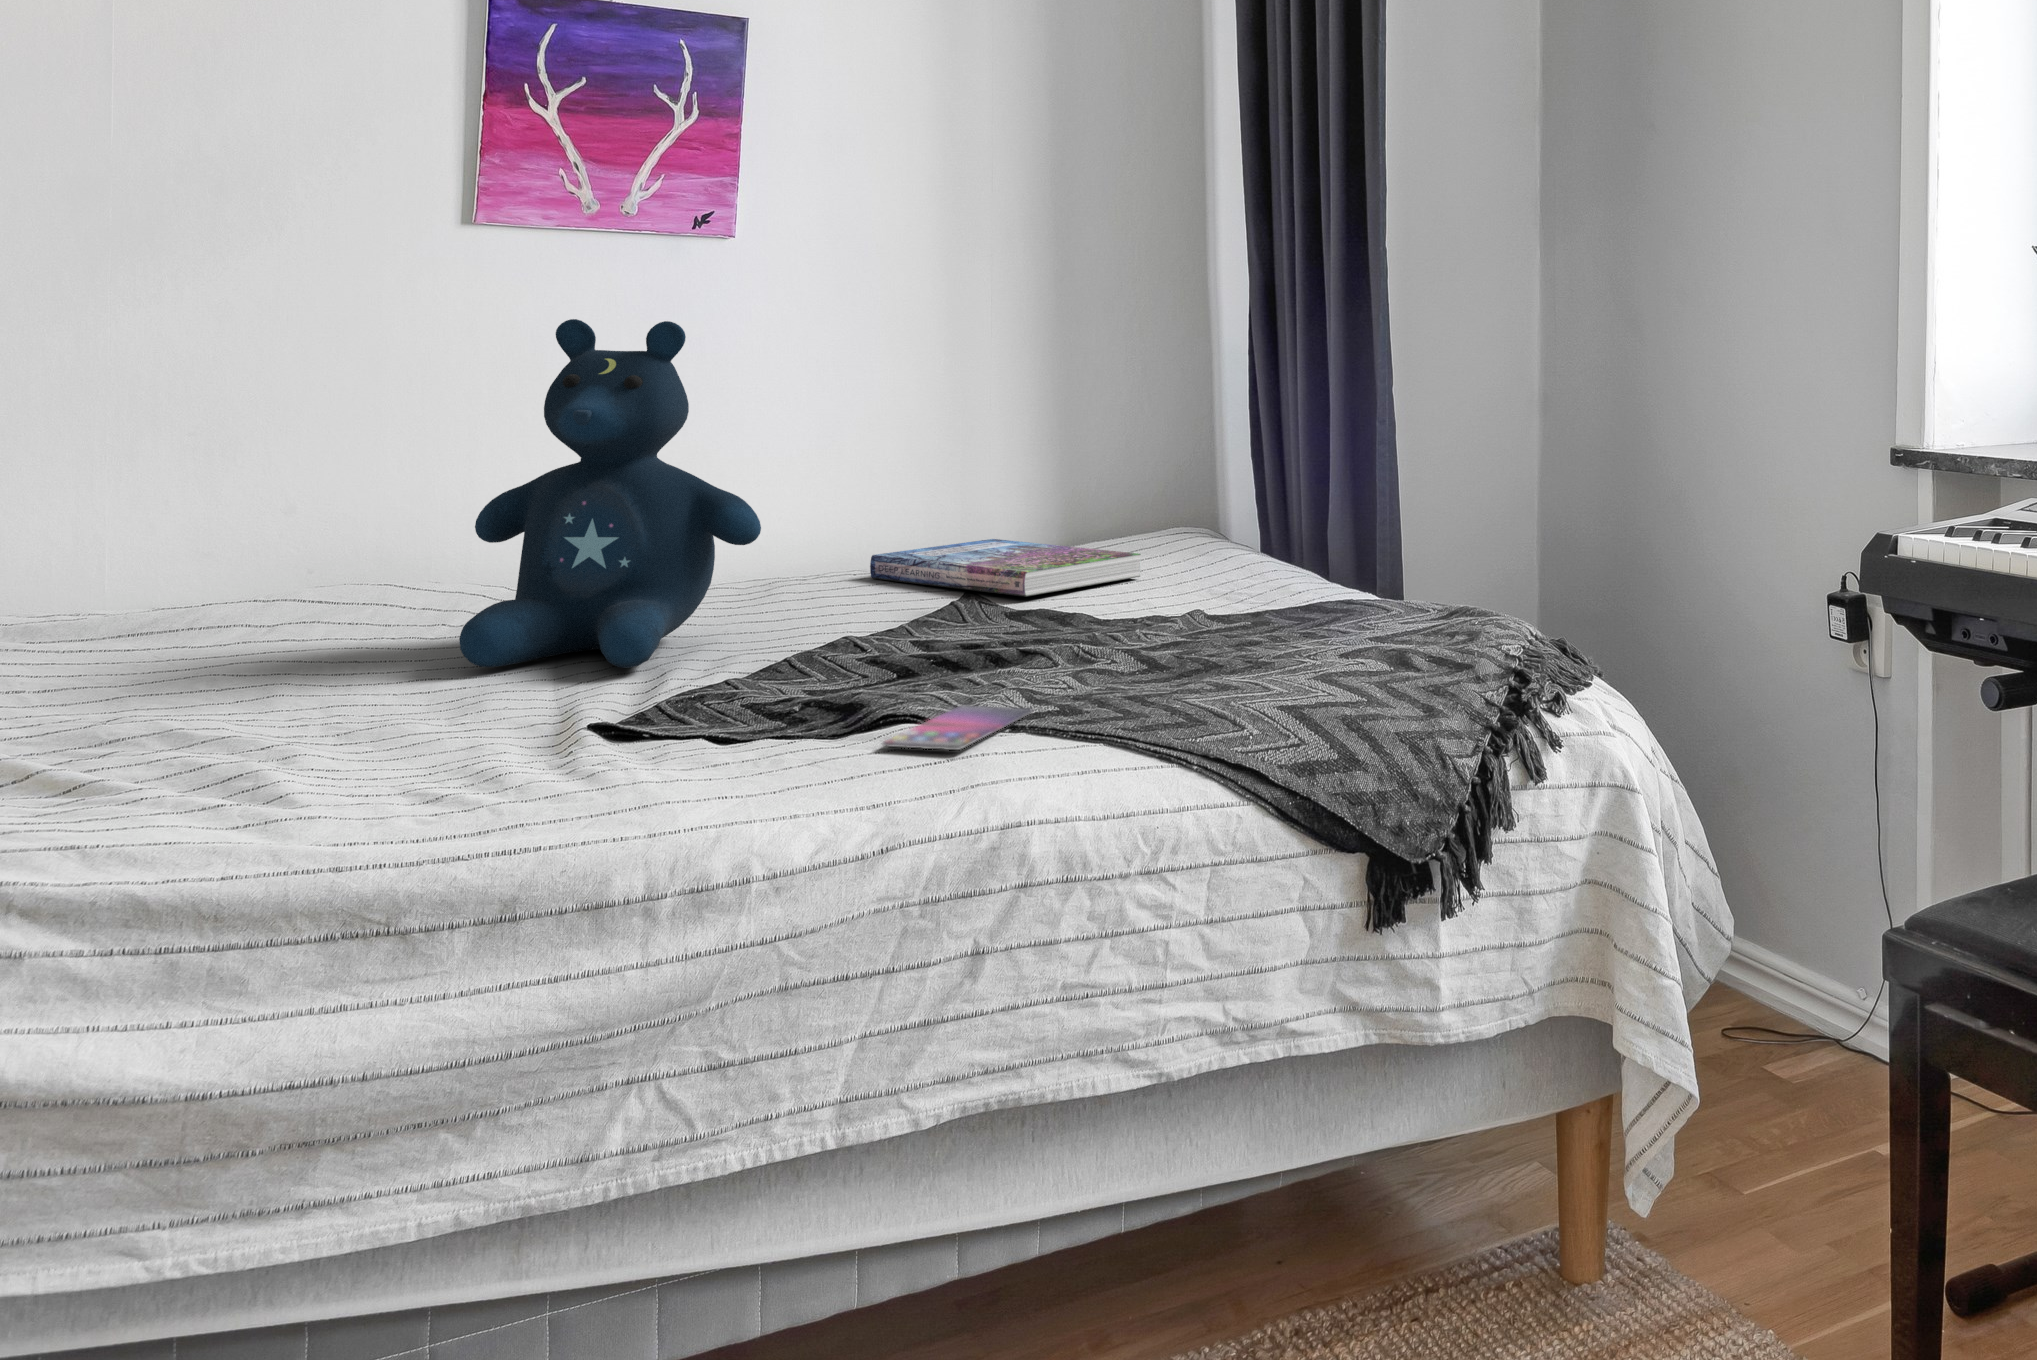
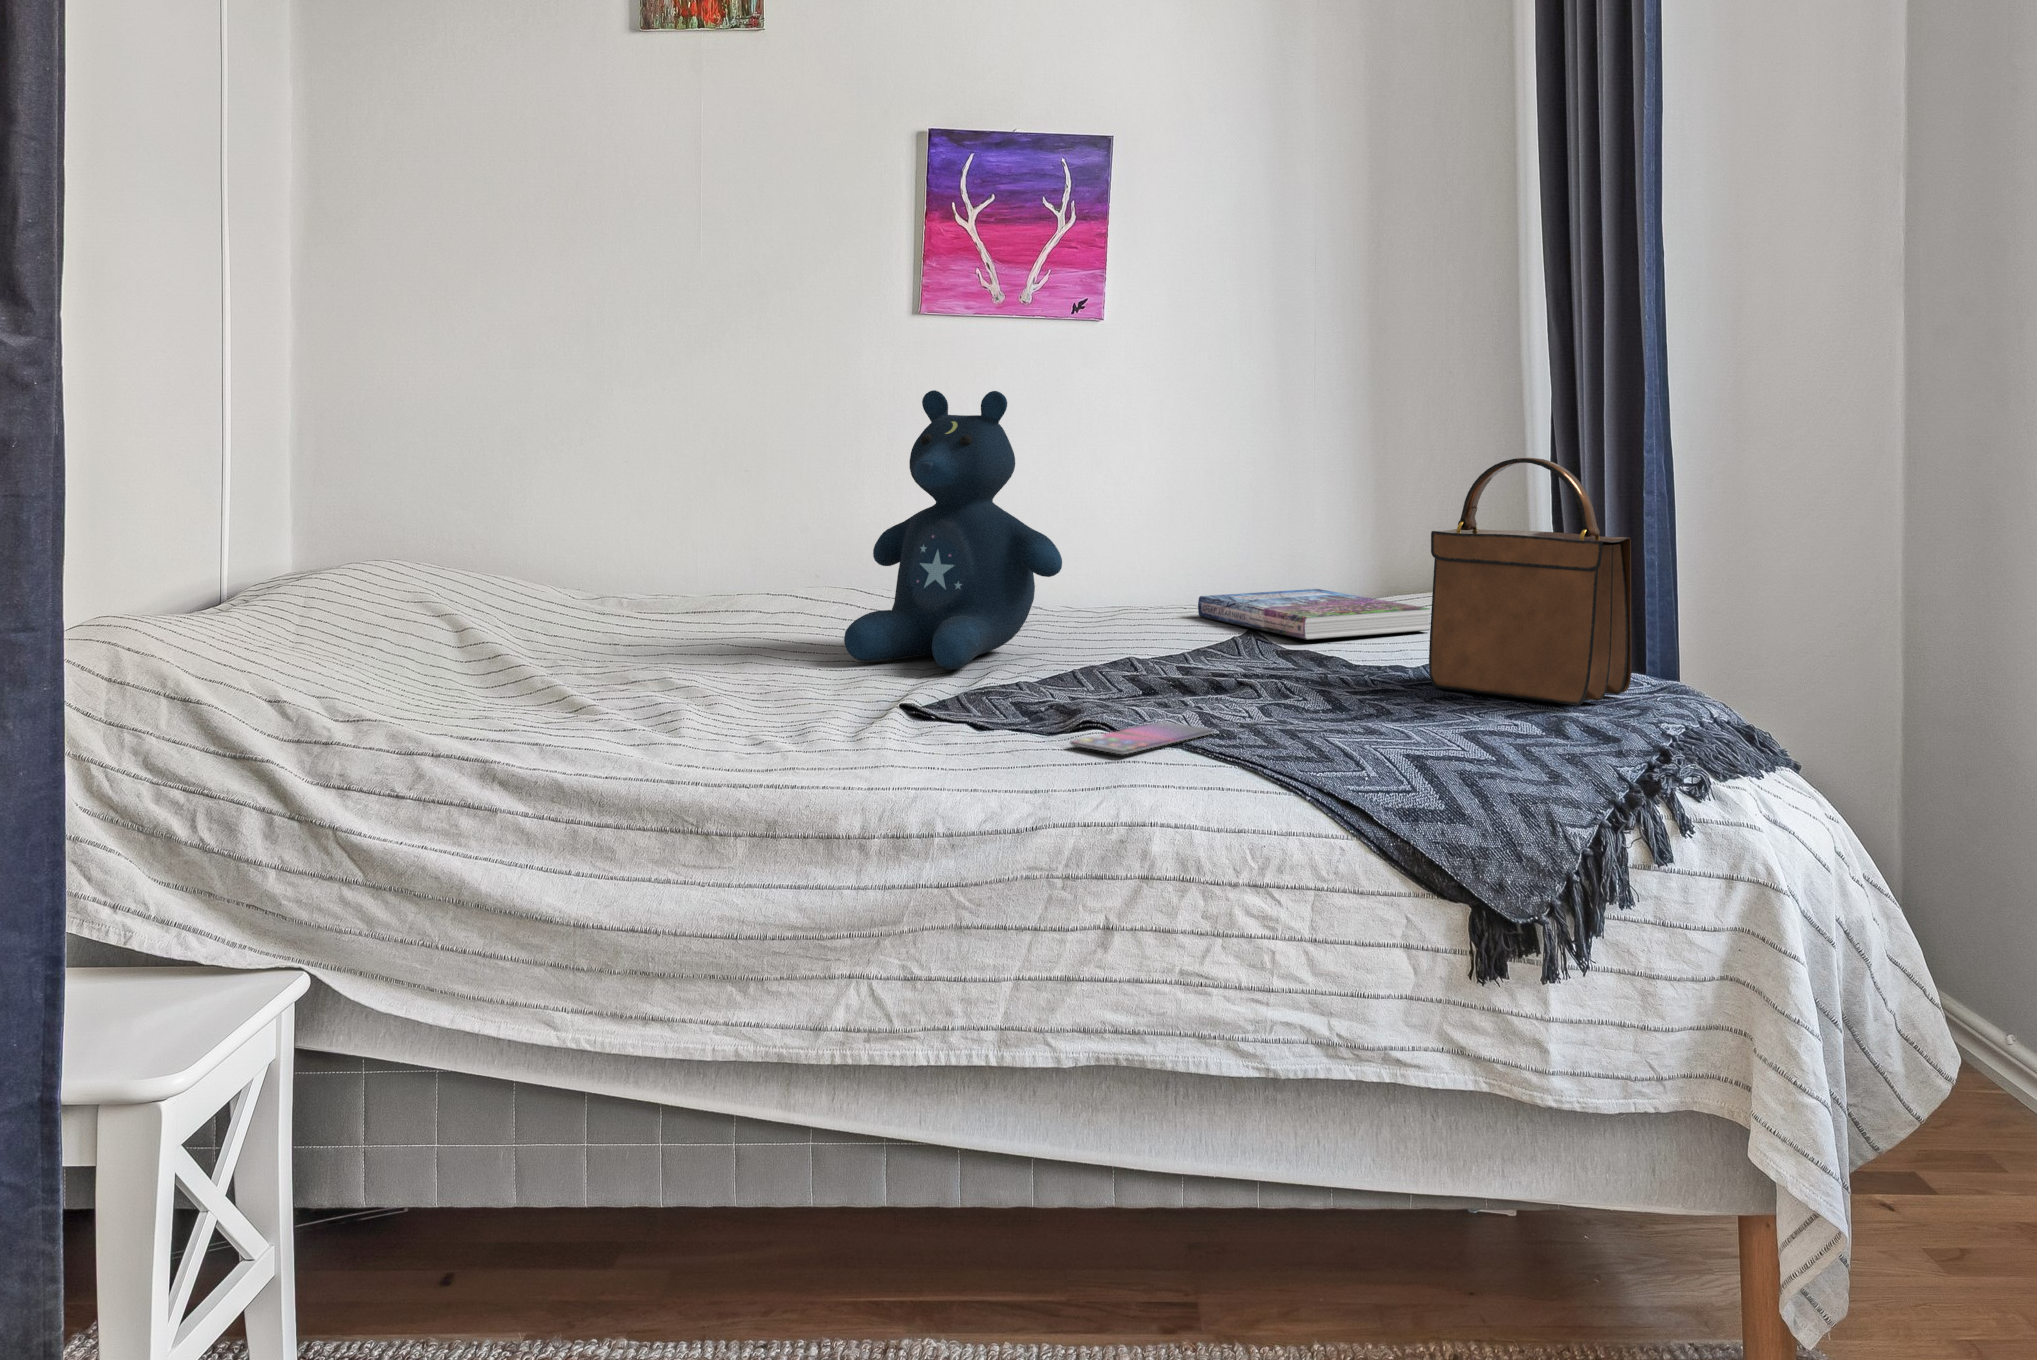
handbag: none [1202,398,1402,644] -> present [1429,458,1631,706]

